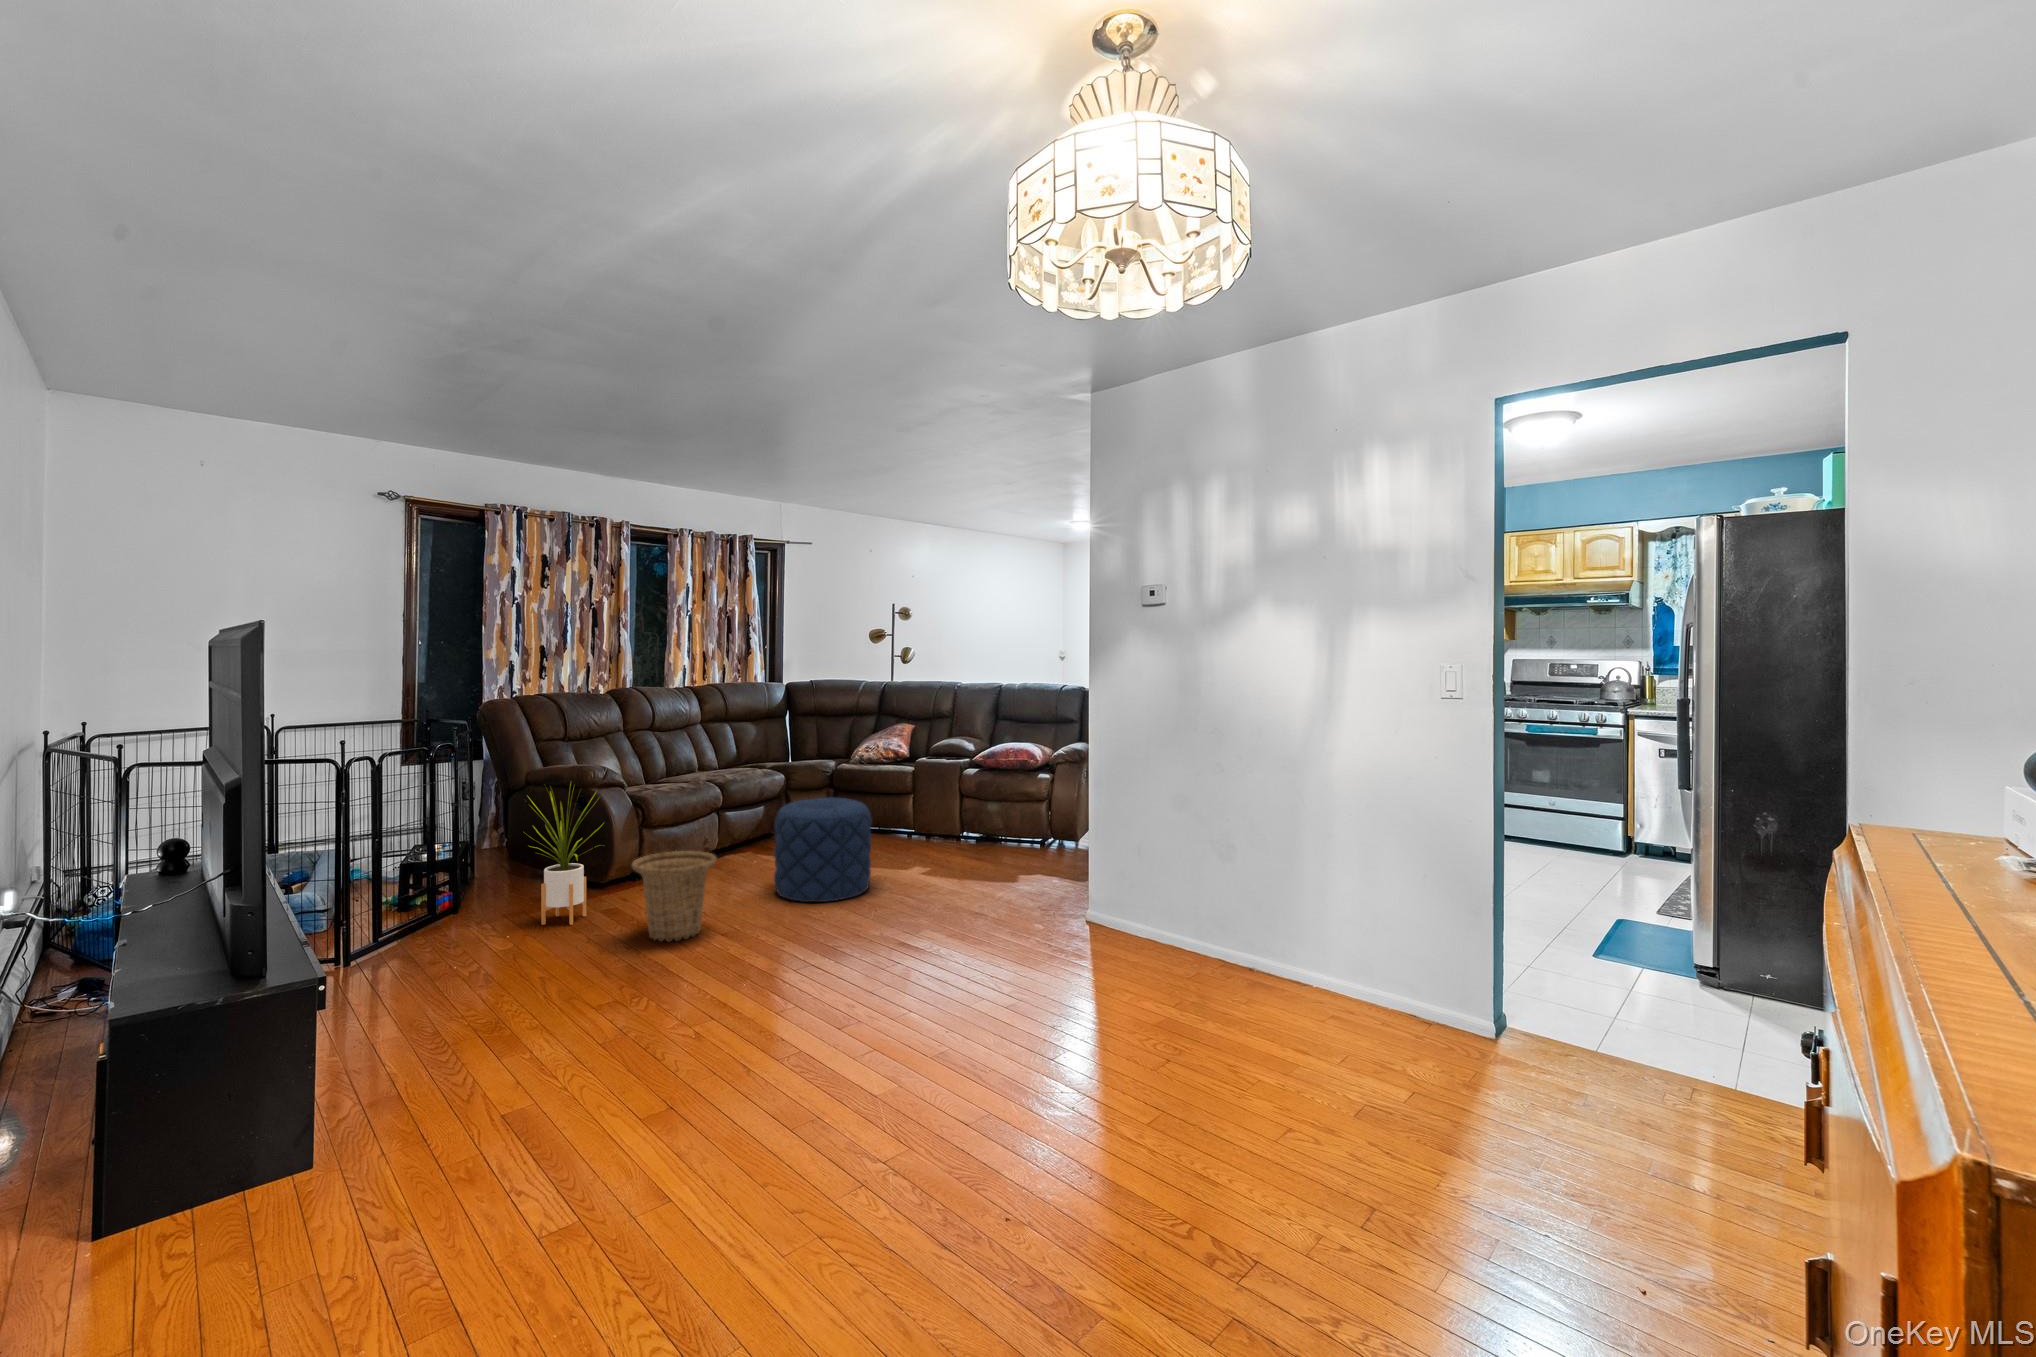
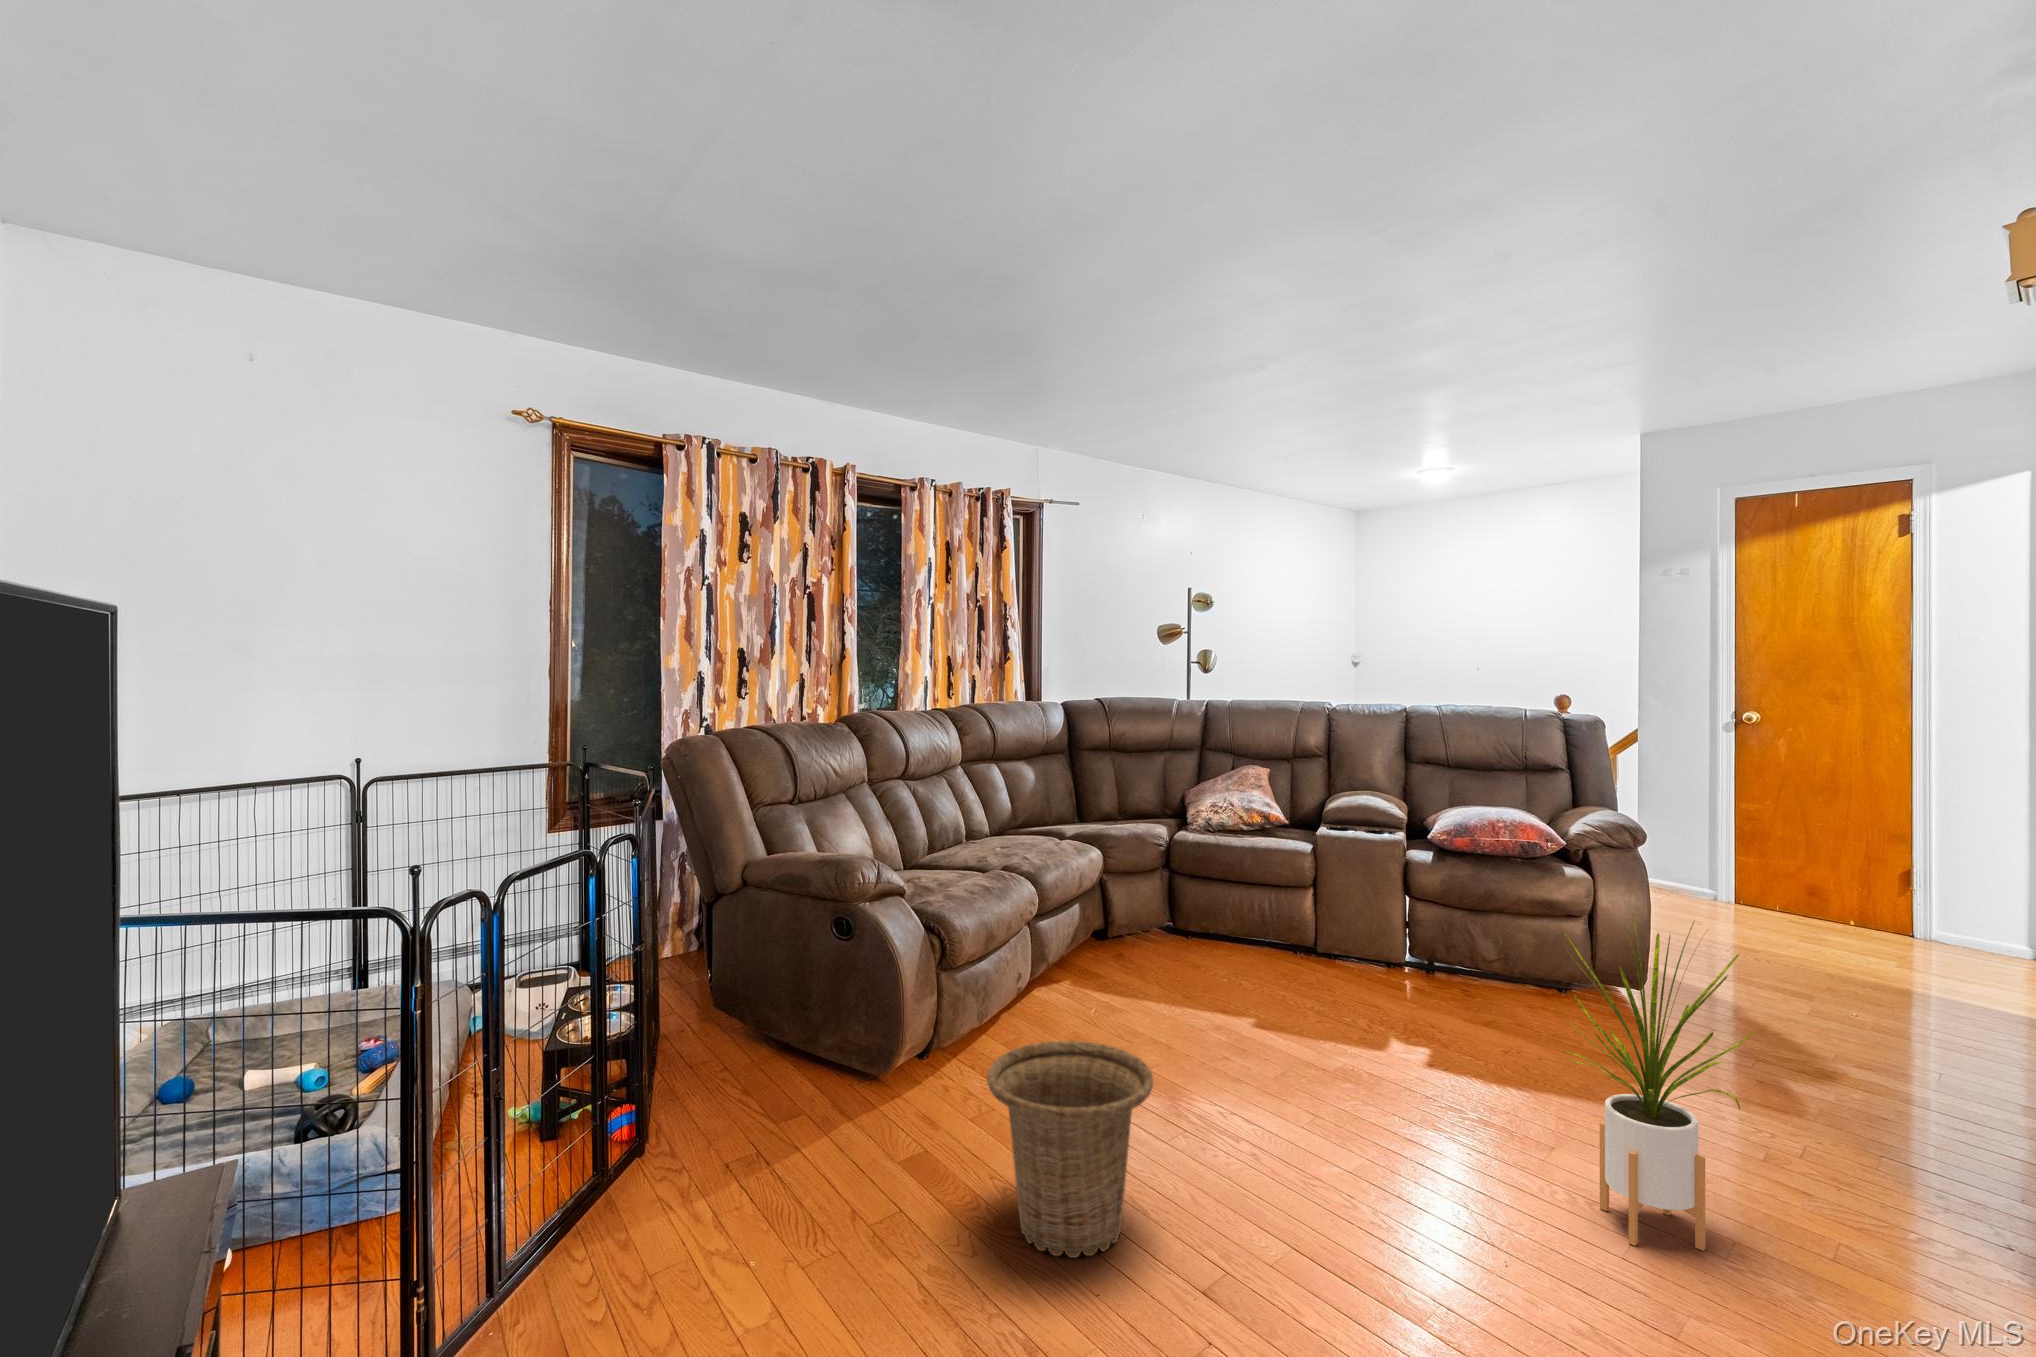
house plant: present [528,789,603,925] -> present [1558,914,1753,1251]
pouf: present [774,798,872,902] -> none [1183,912,1370,1133]

